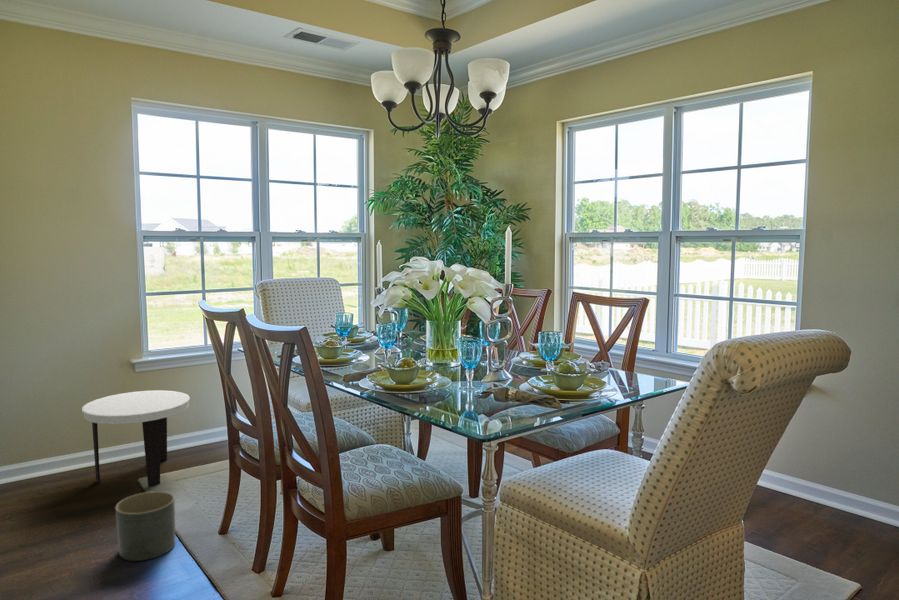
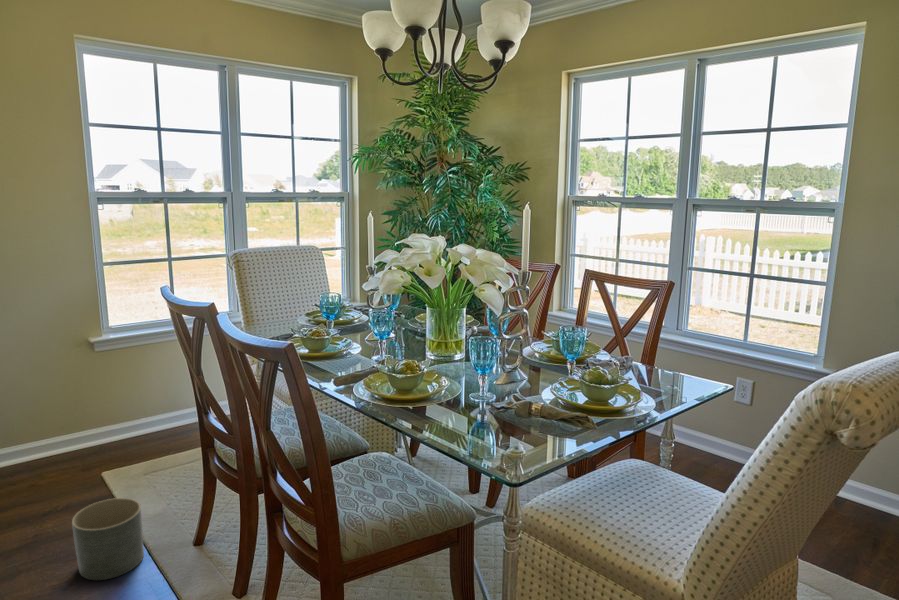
side table: present [82,390,190,486] -> none [34,370,158,479]

